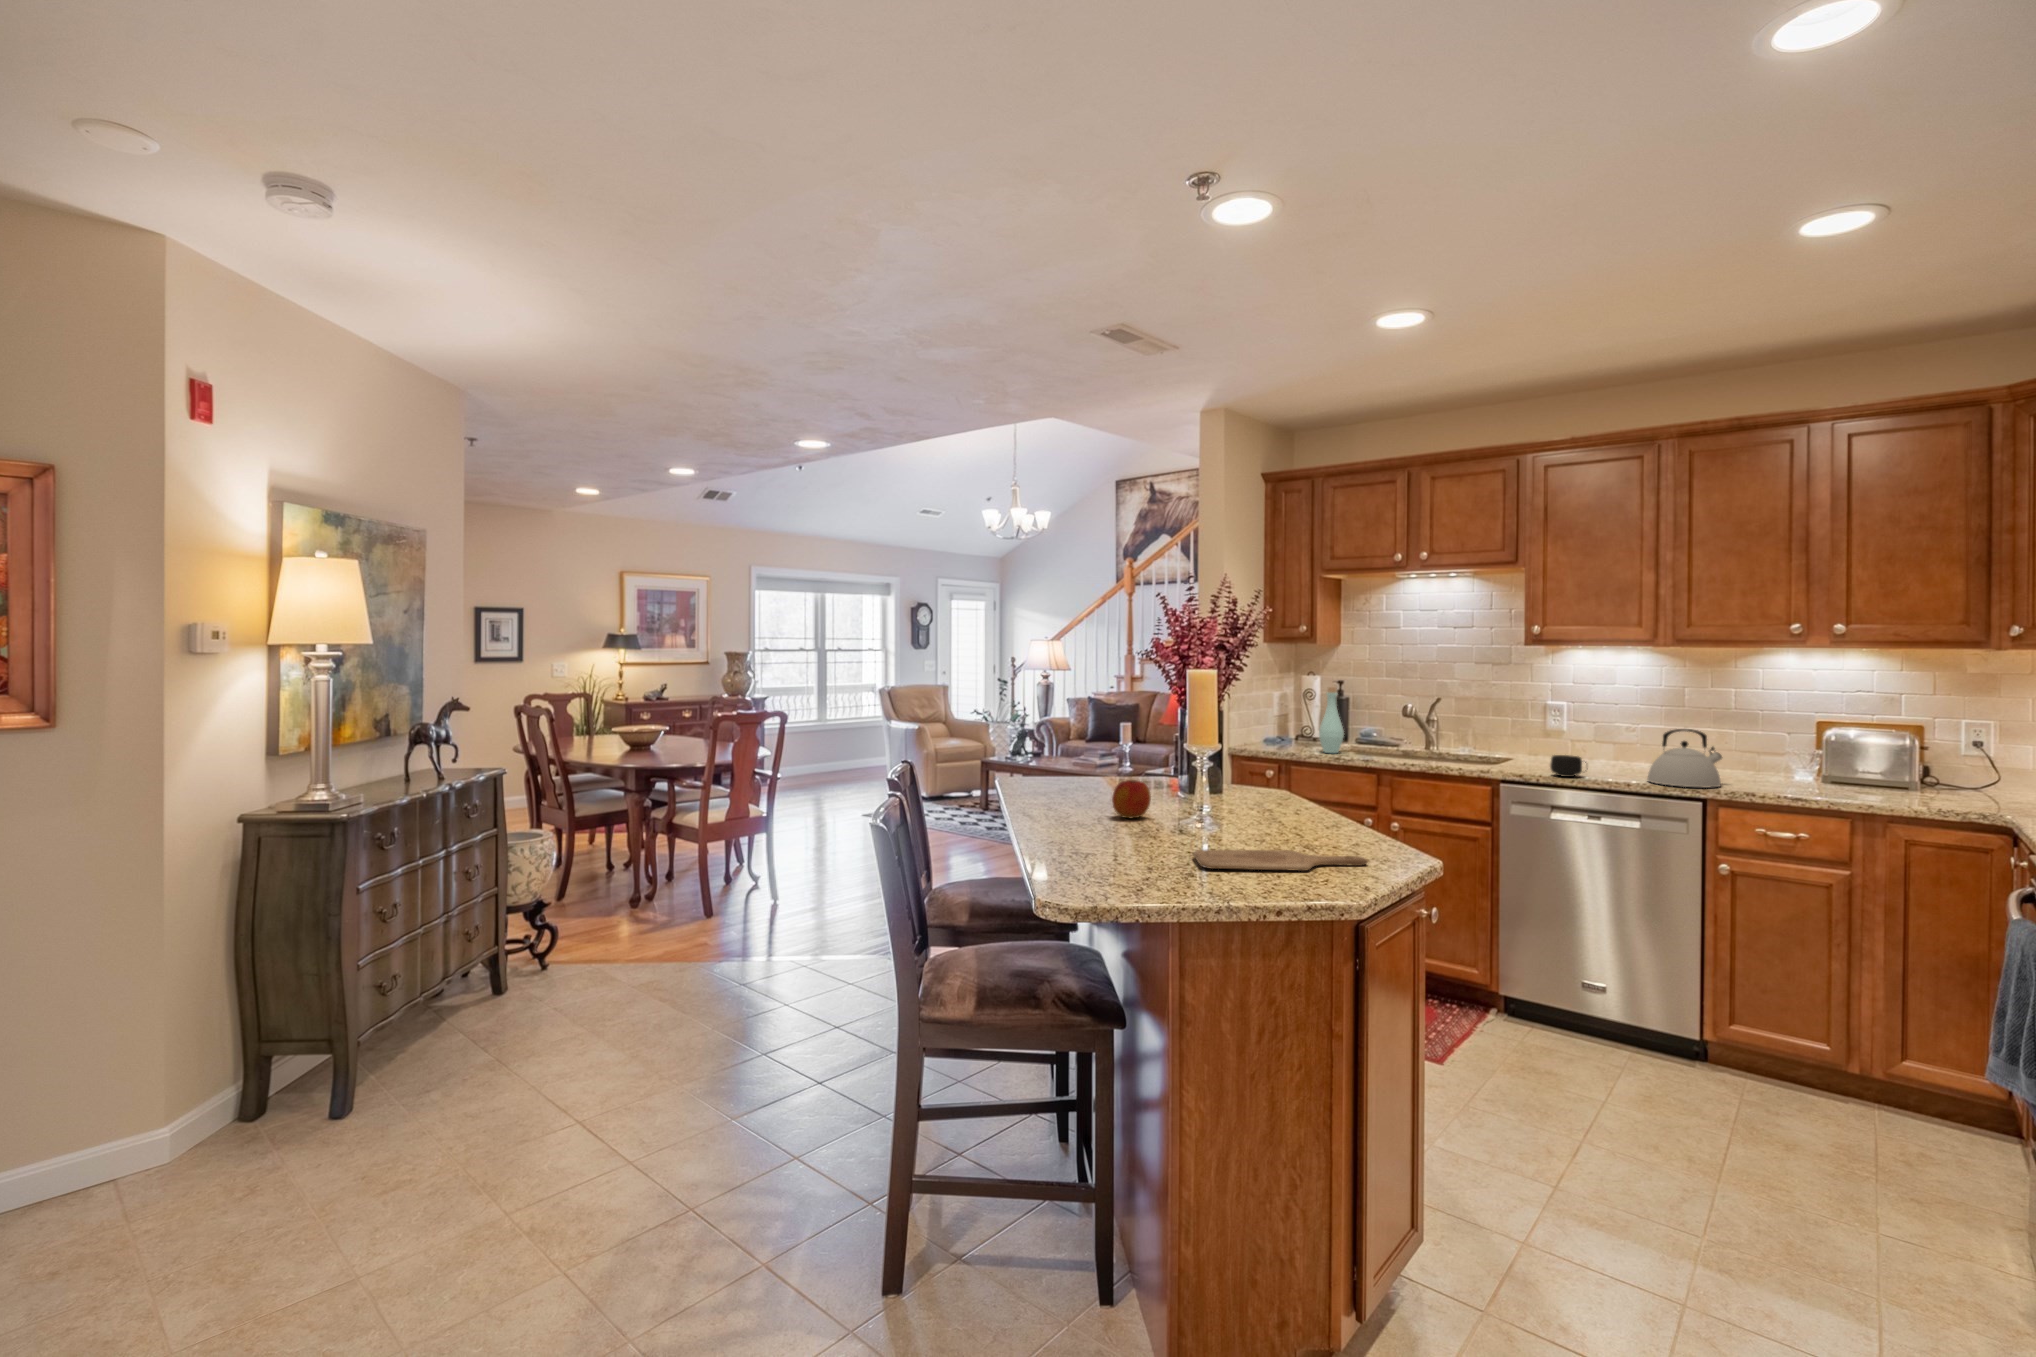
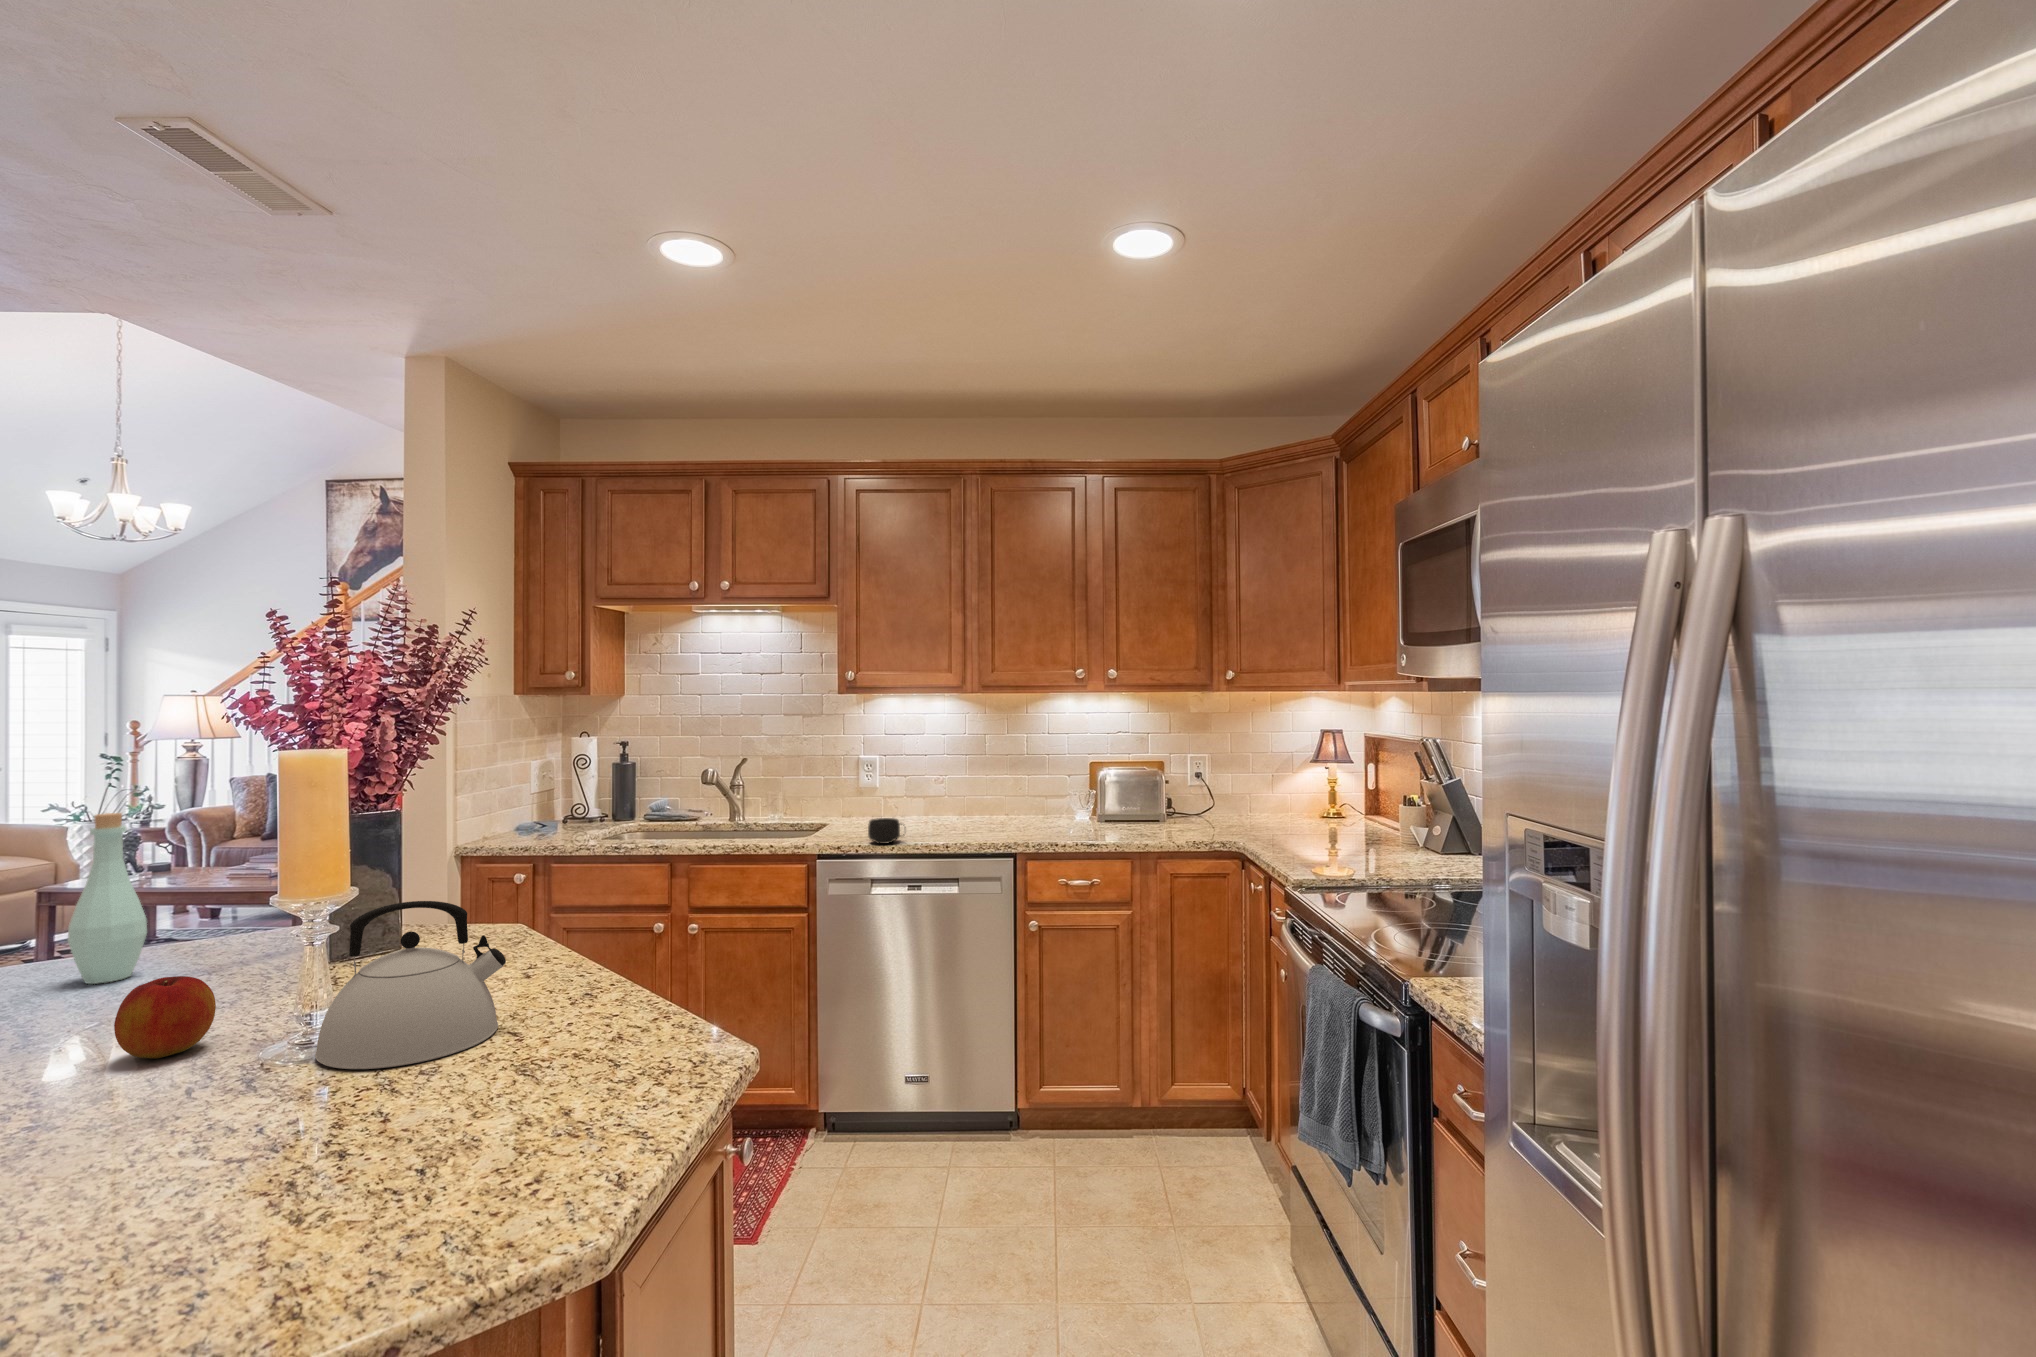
bottle: present [1319,687,1344,753] -> present [68,813,147,984]
kettle: present [1647,729,1722,788] -> present [315,901,506,1069]
cutting board: present [1193,850,1367,871] -> none [240,1083,629,1214]

